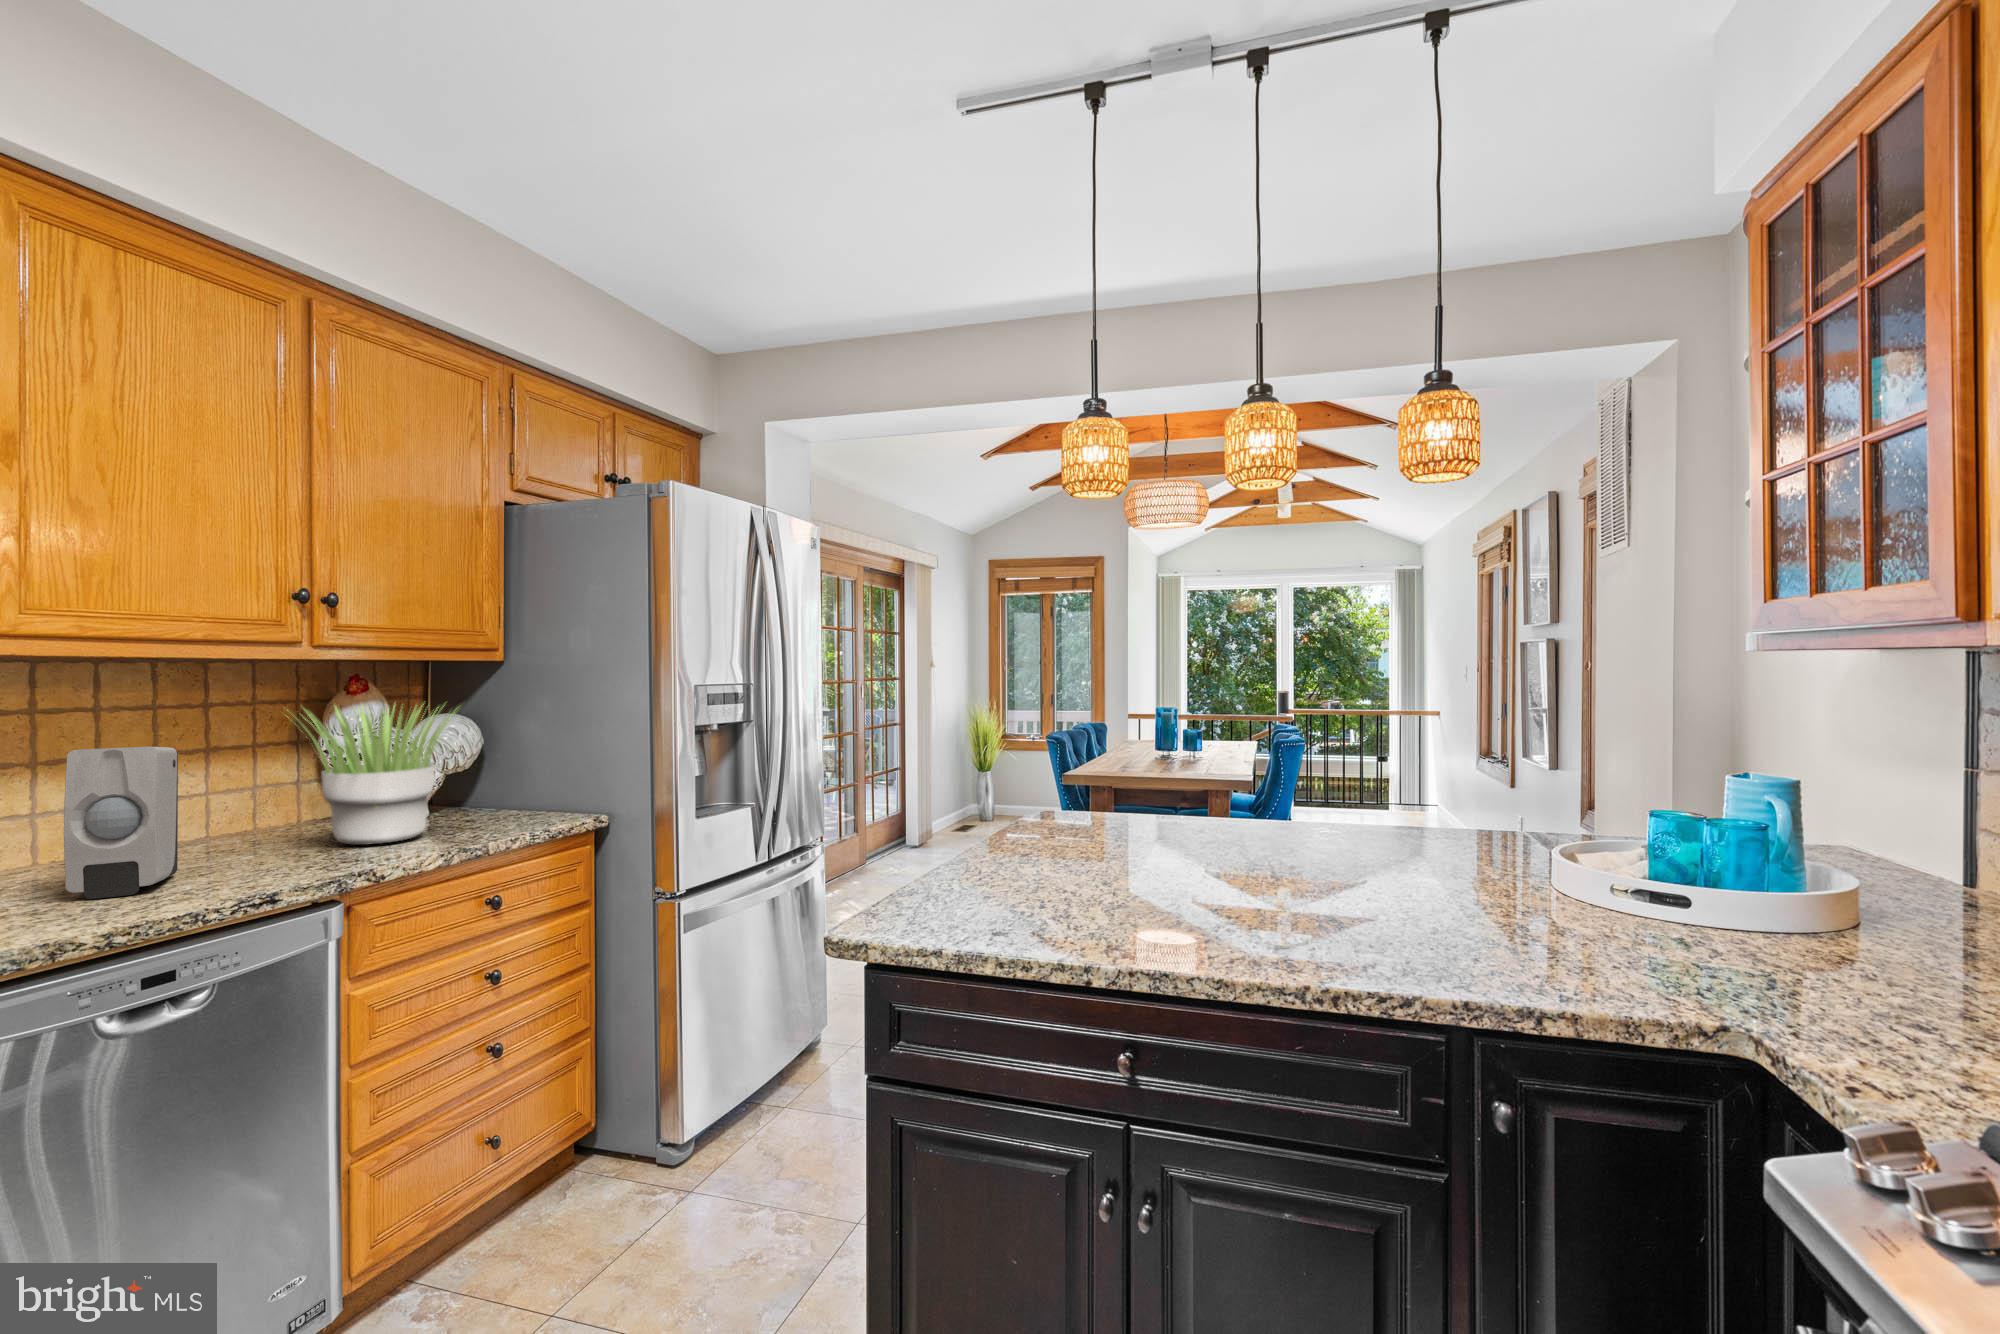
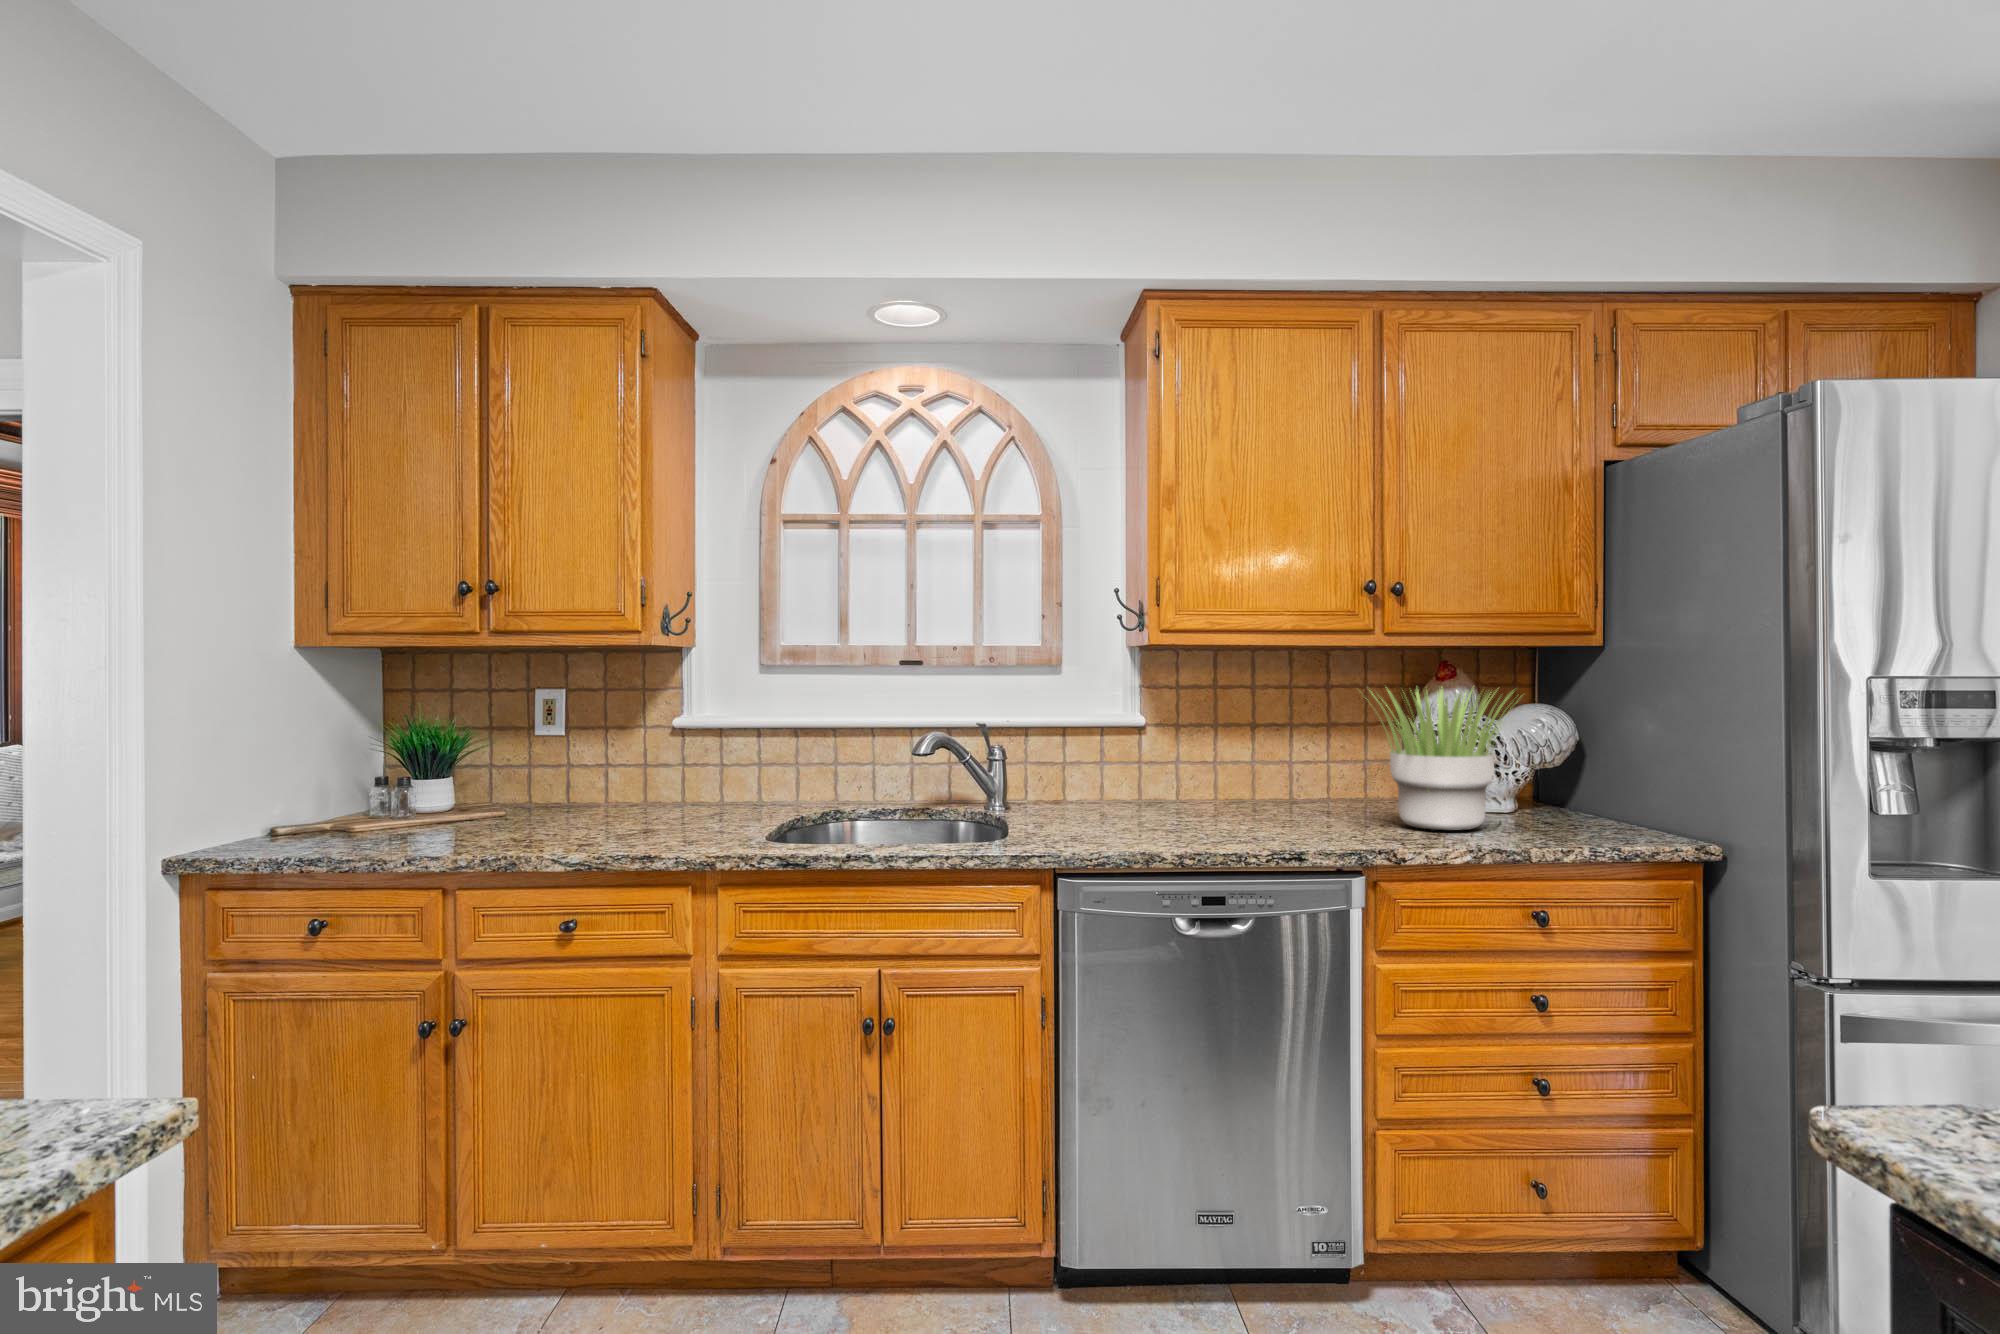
soap dispenser: present [64,747,178,899] -> none [1187,712,1271,834]

